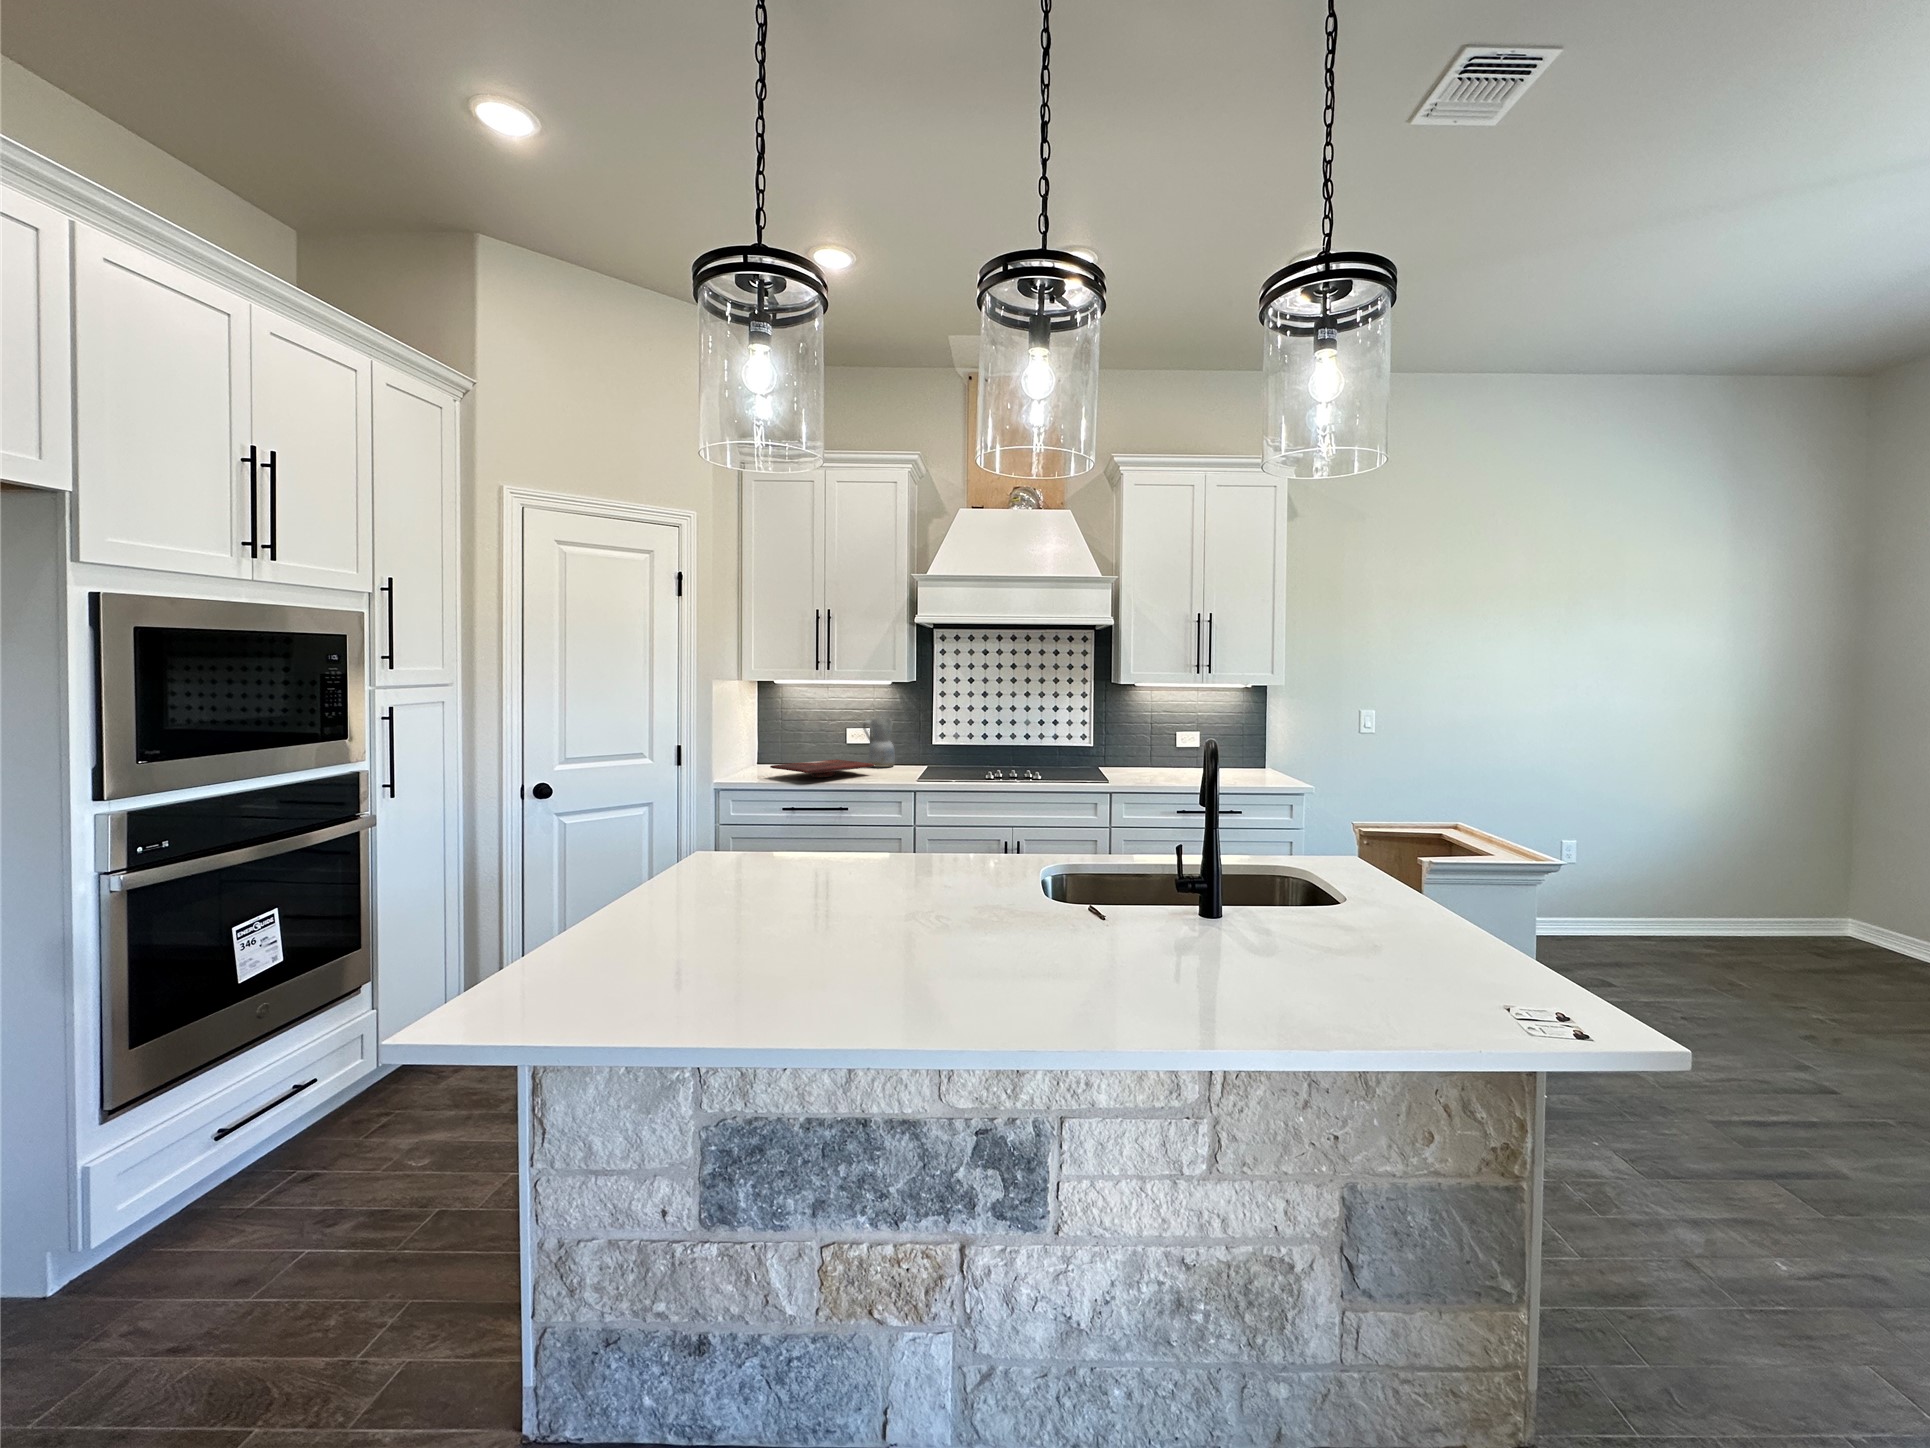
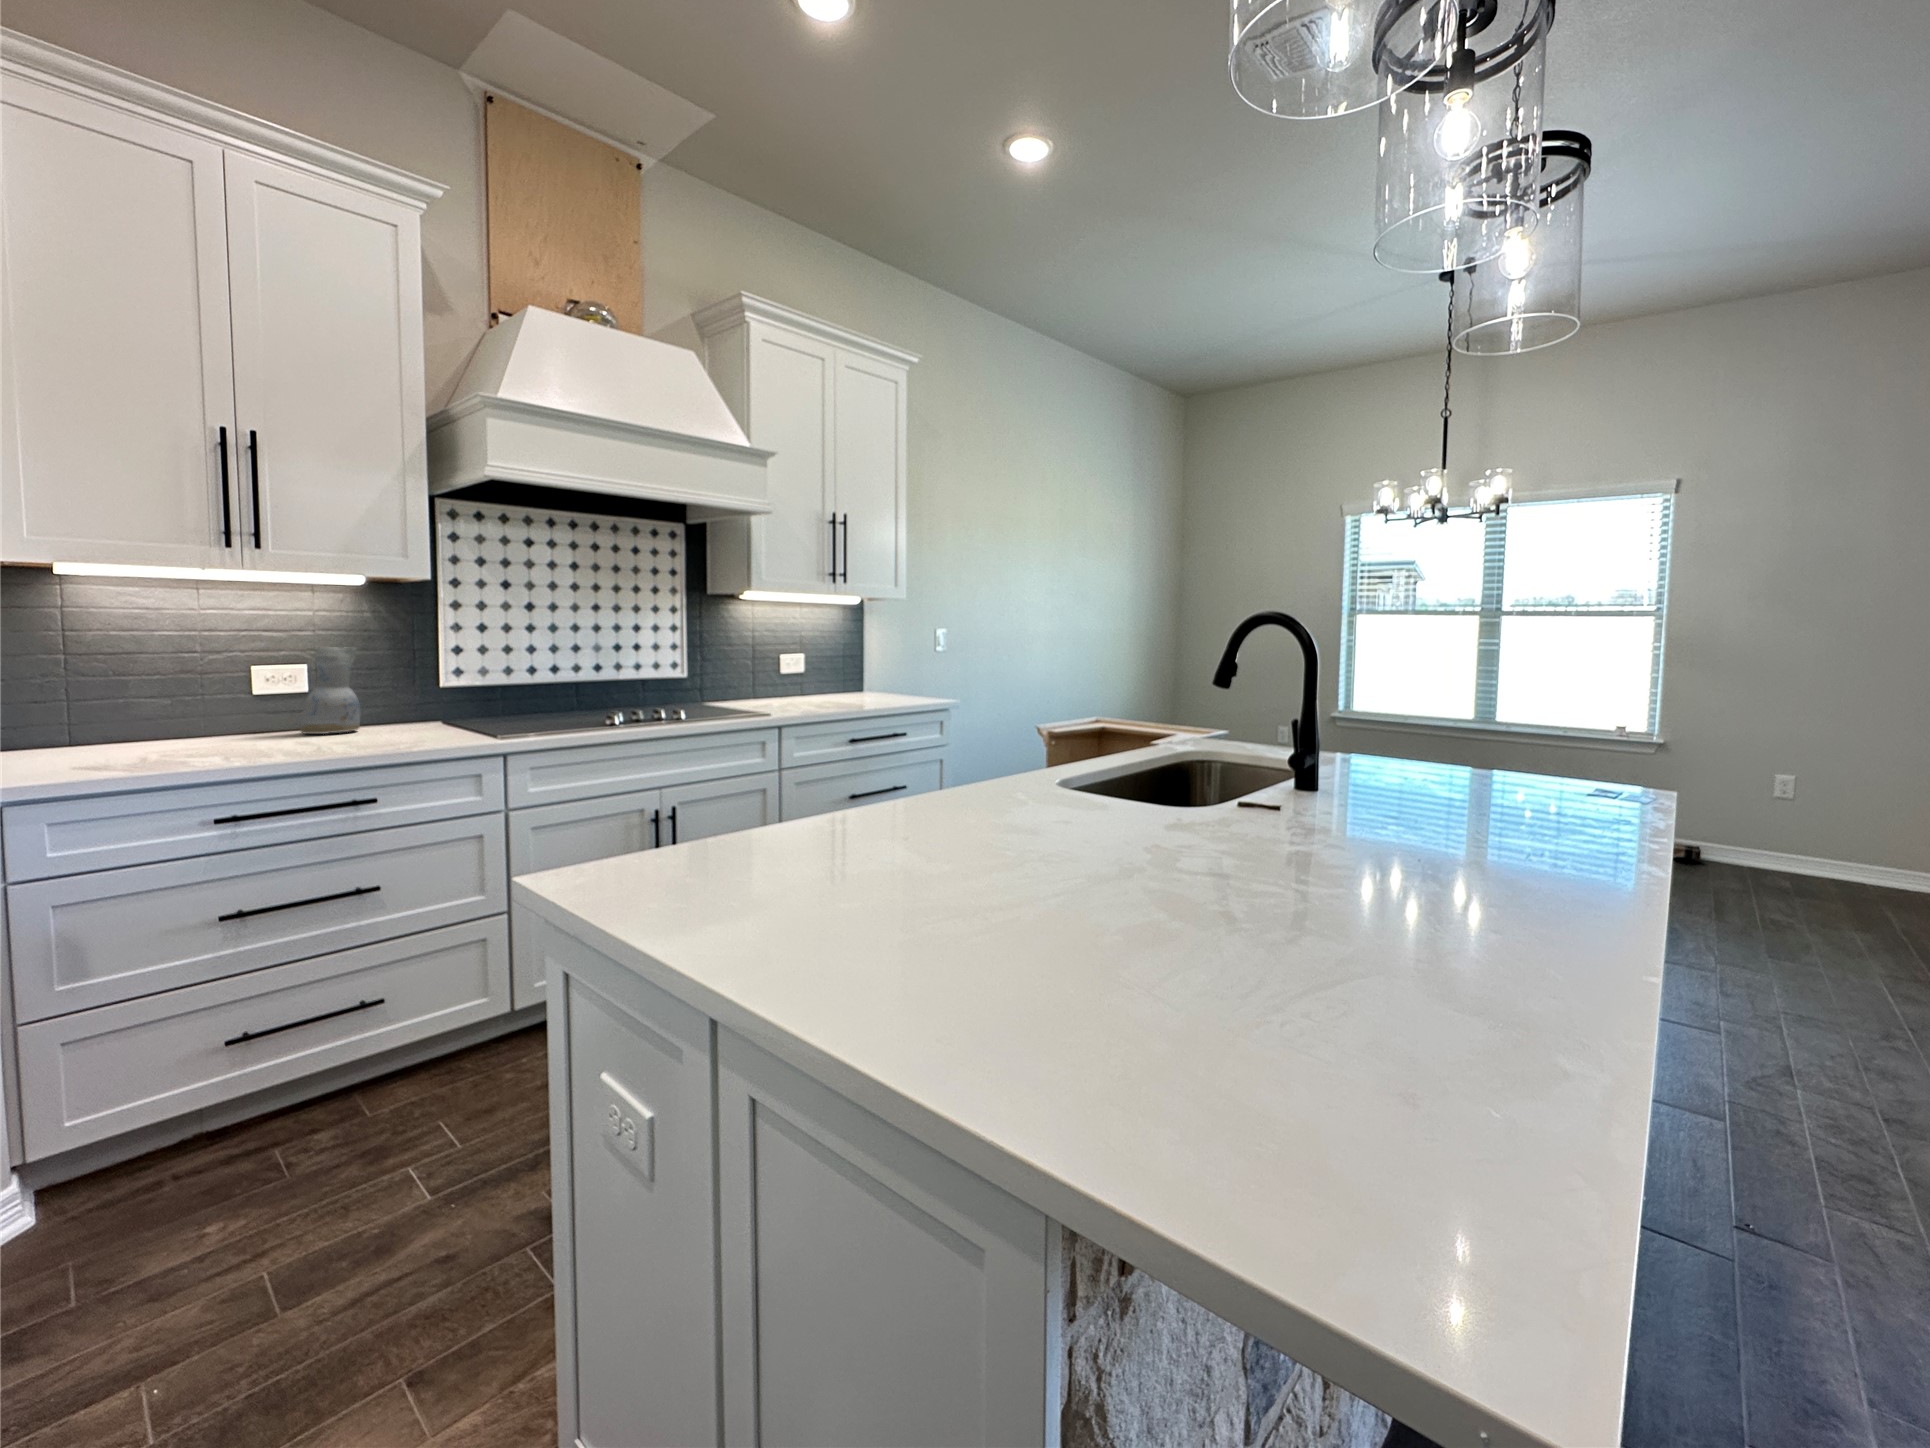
cutting board: present [770,759,875,777] -> none [118,721,364,755]

